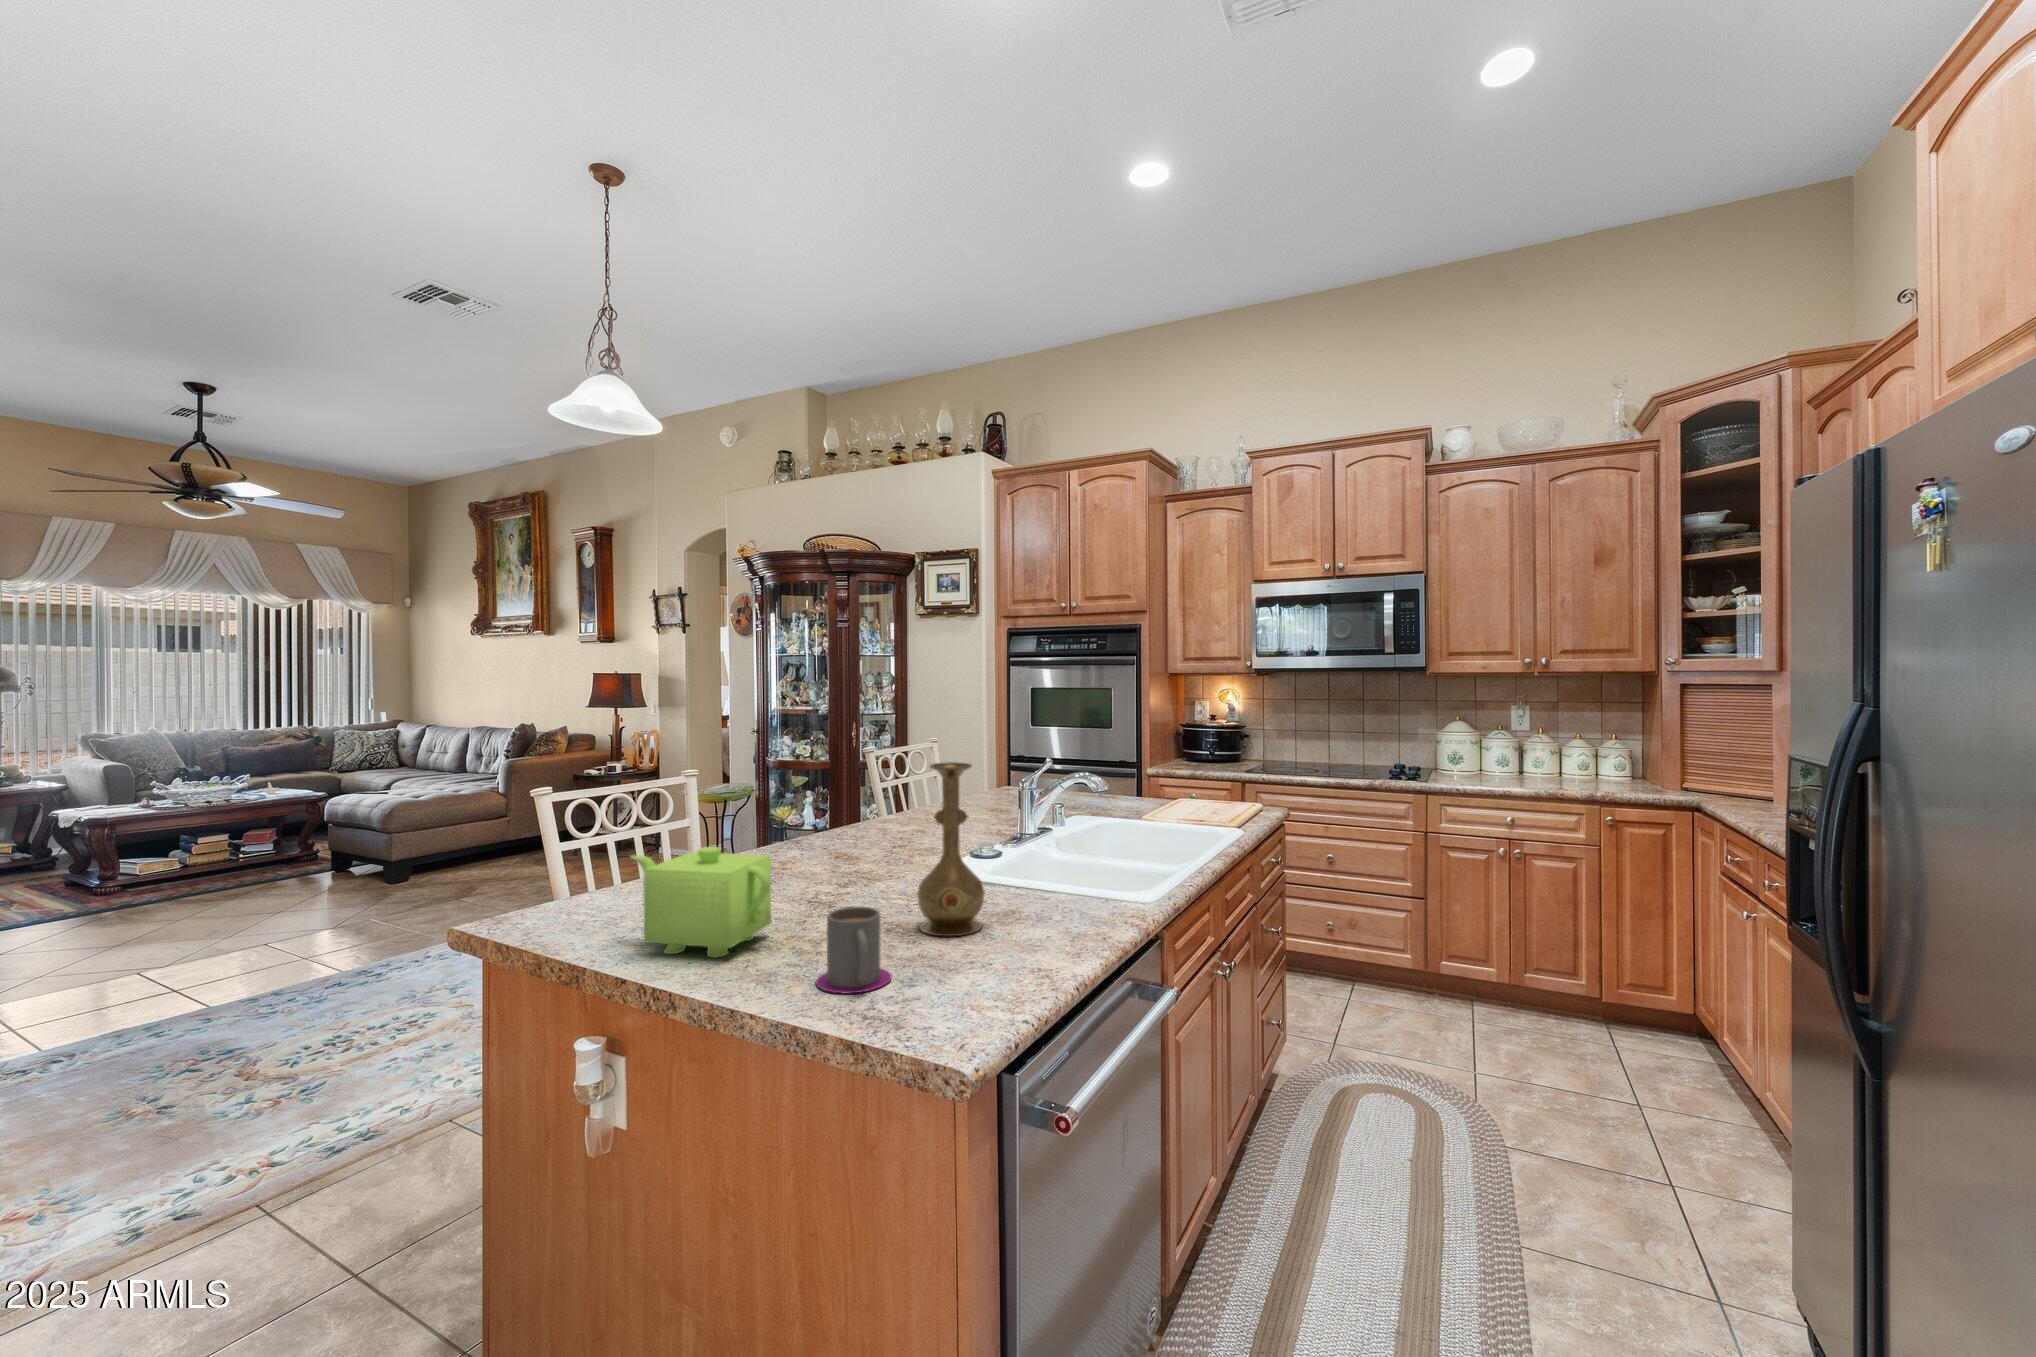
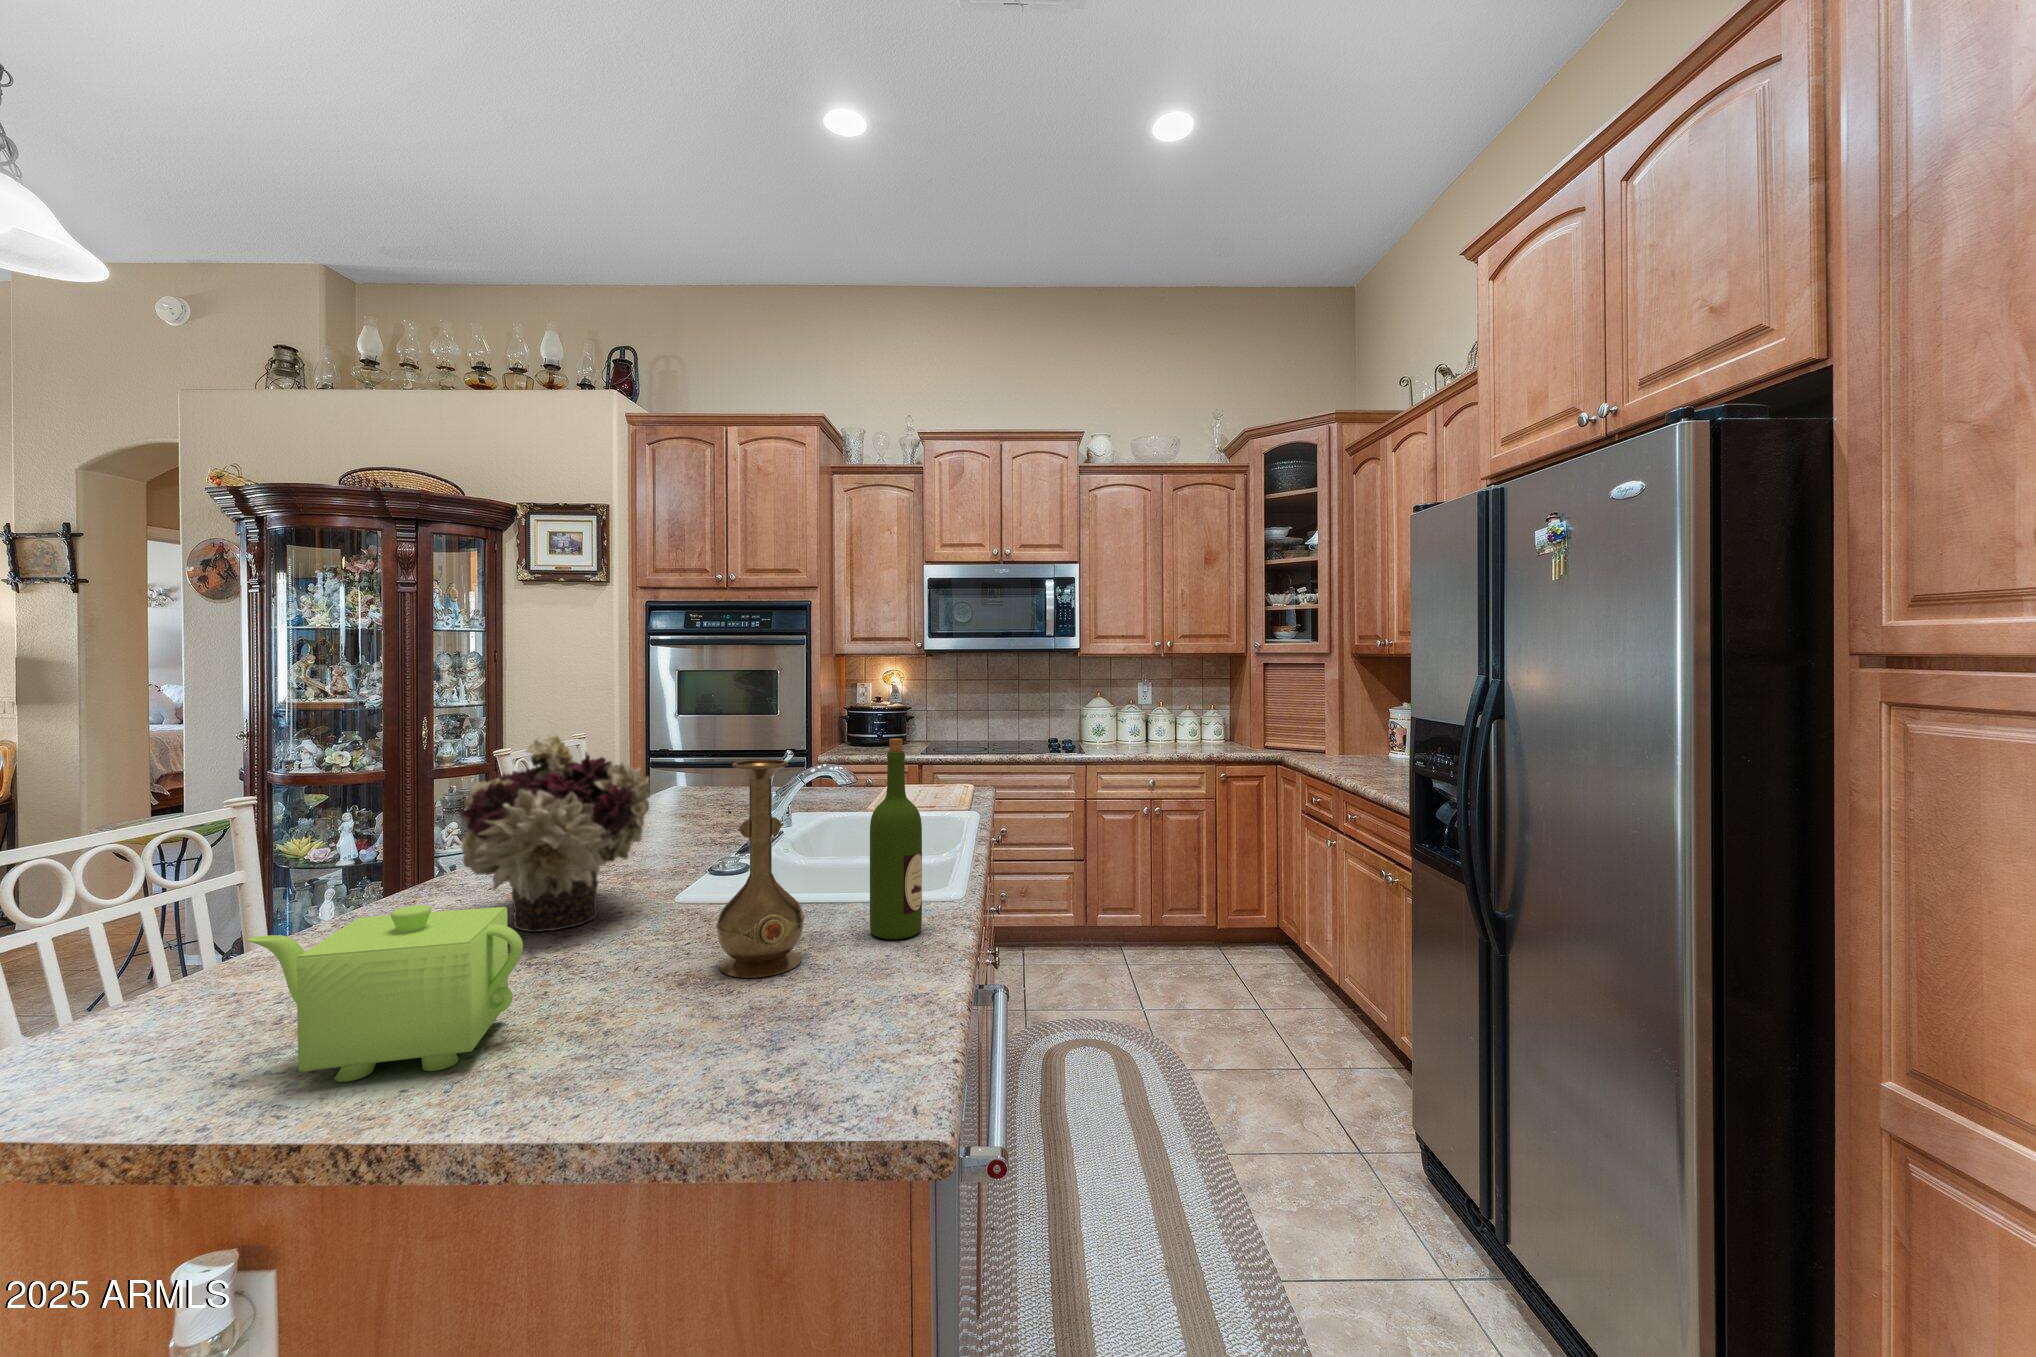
flower arrangement: none [781,735,911,884] -> present [460,731,650,932]
wine bottle: none [1049,750,1093,926] -> present [870,738,922,939]
mug: present [816,906,891,994] -> none [638,957,746,1082]

